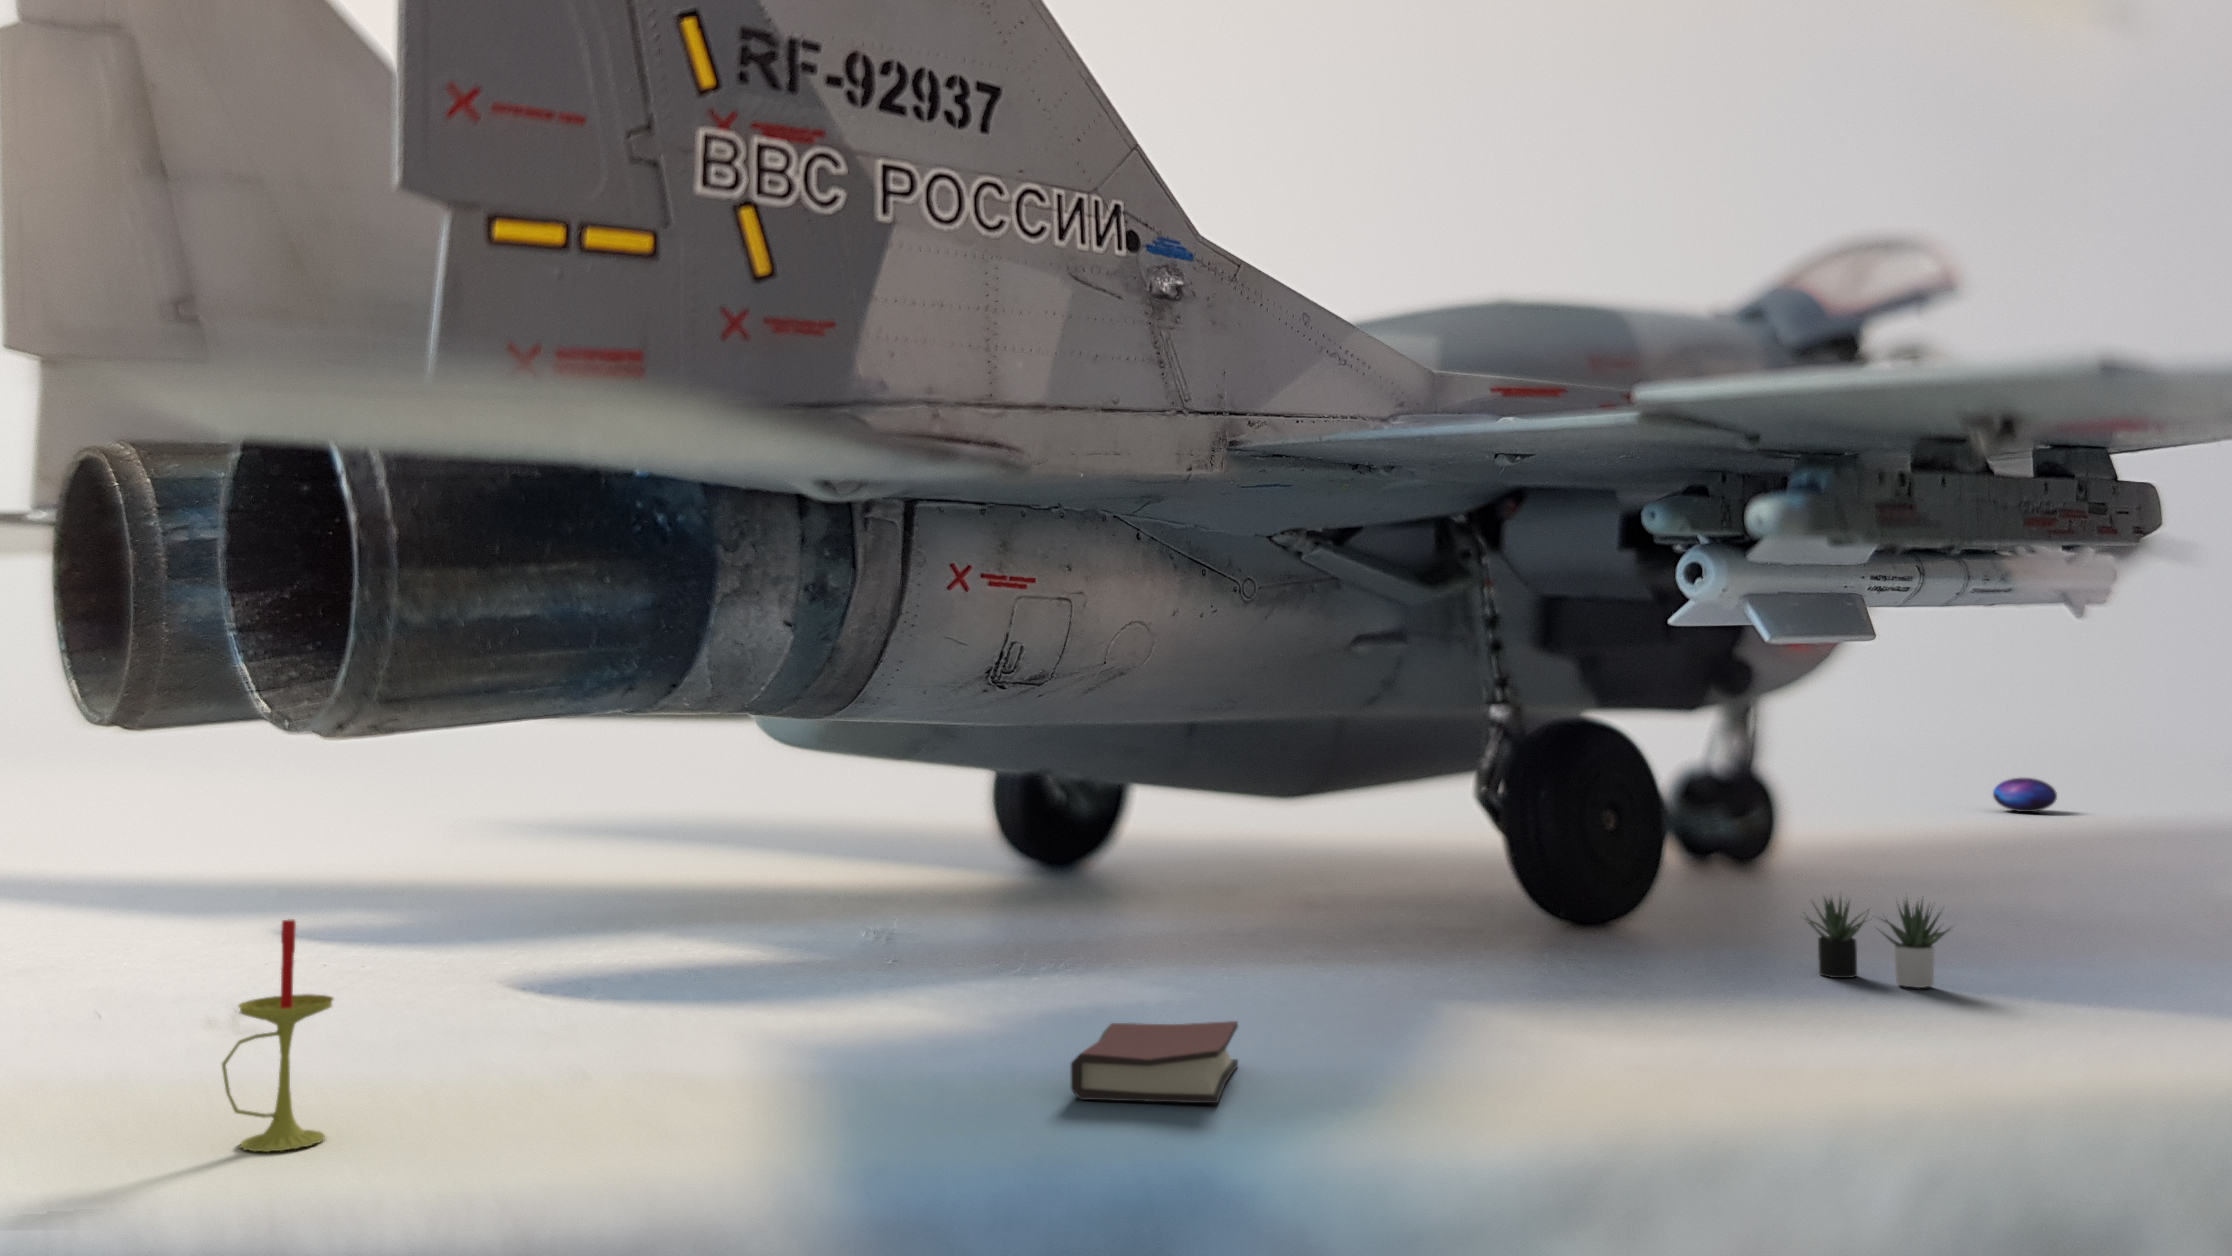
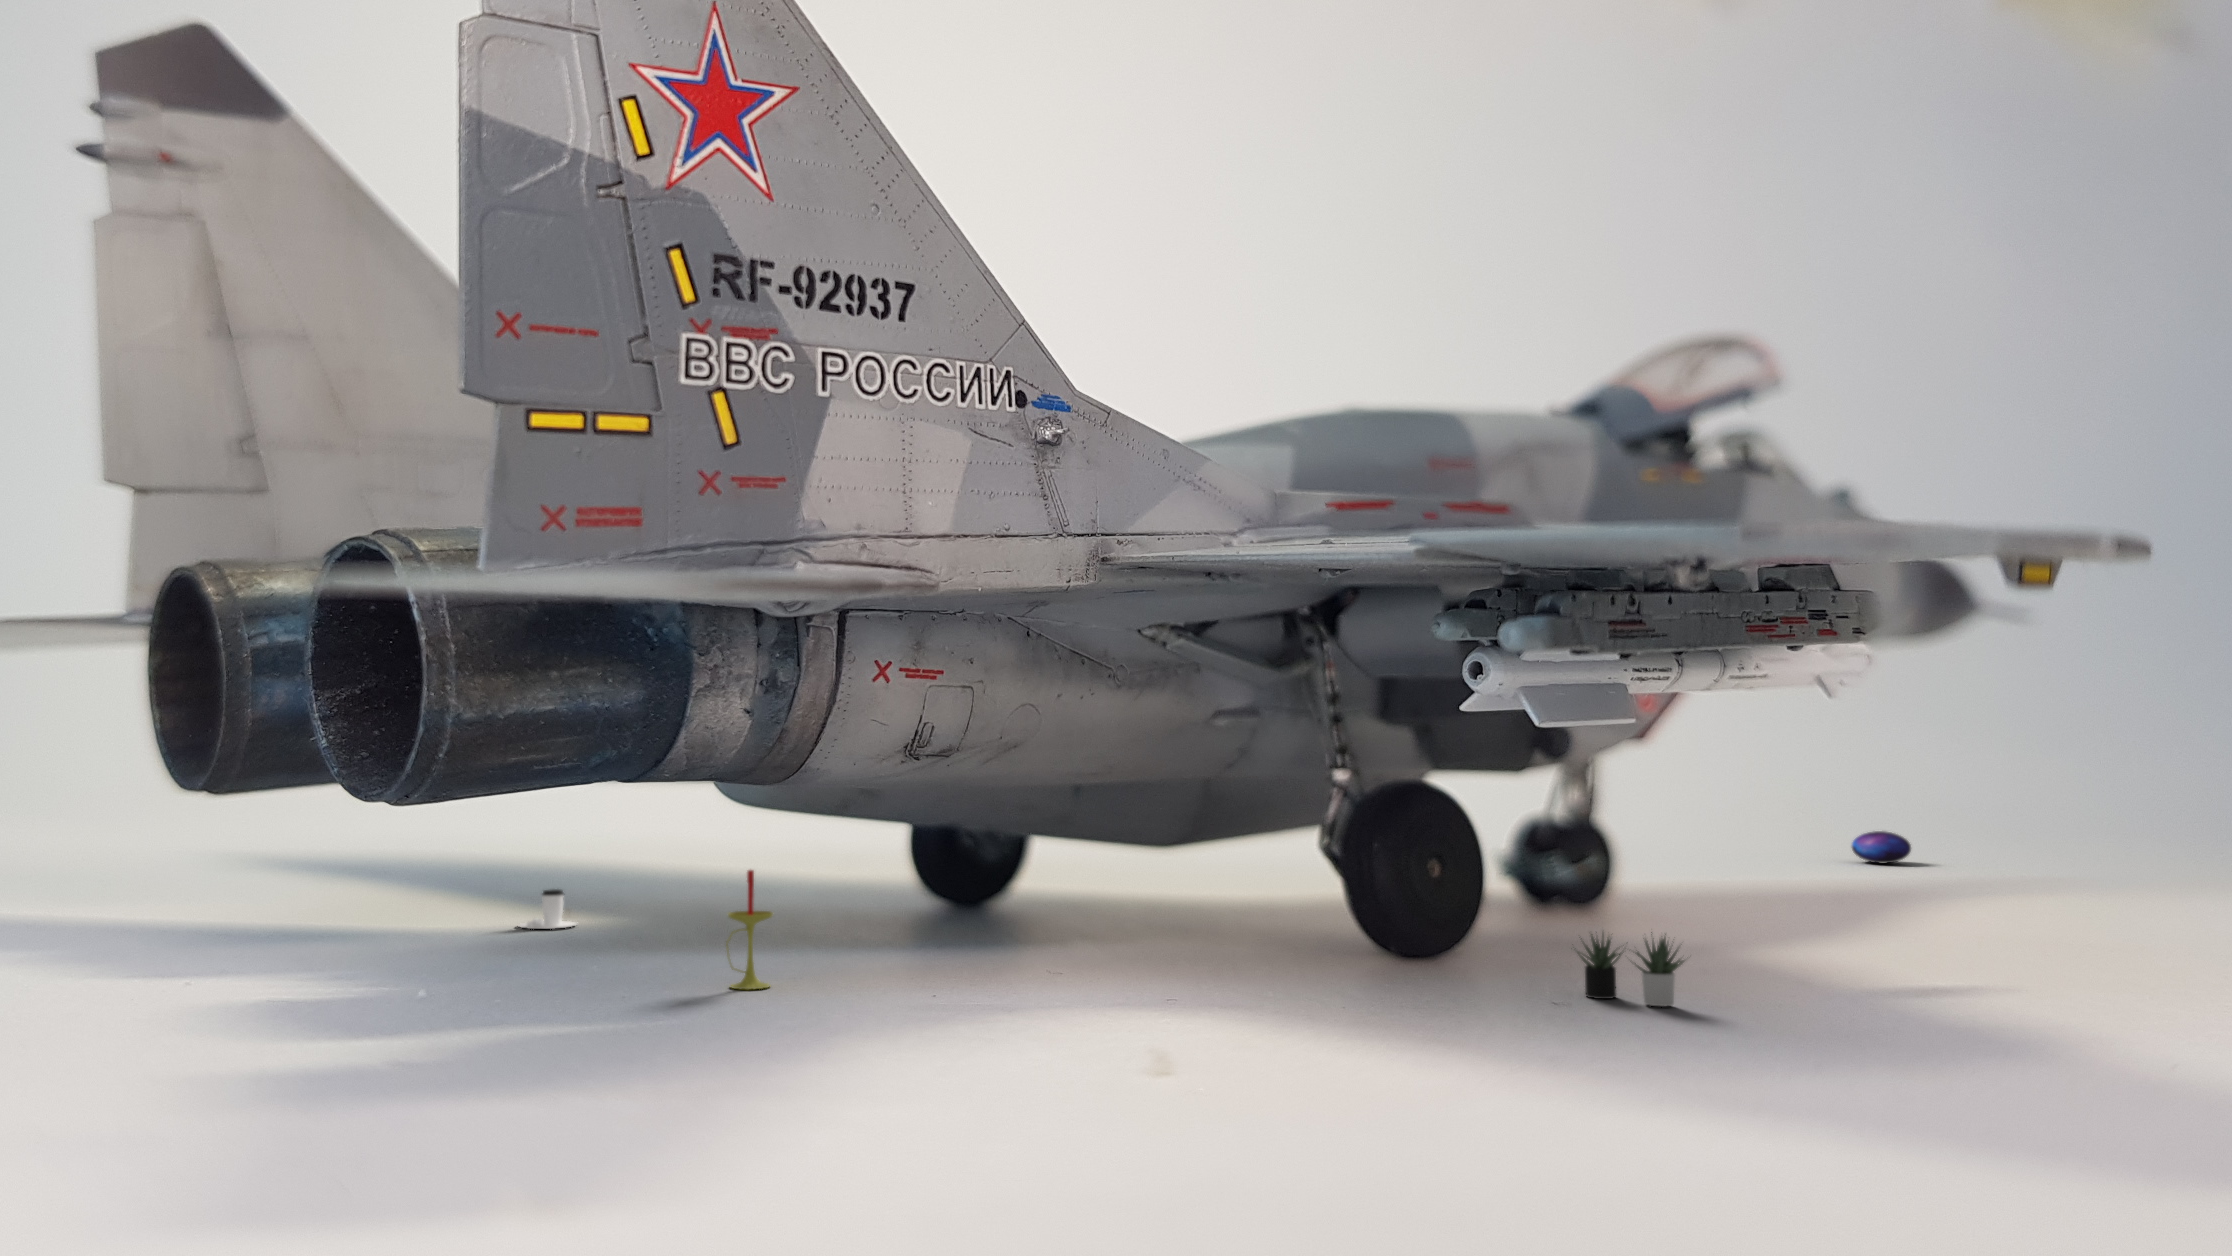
coffee cup: none [501,852,579,900] -> present [518,889,577,929]
candle: present [222,919,333,1152] -> present [727,870,773,990]
hardback book: present [1071,1021,1238,1103] -> none [960,1019,1089,1075]

